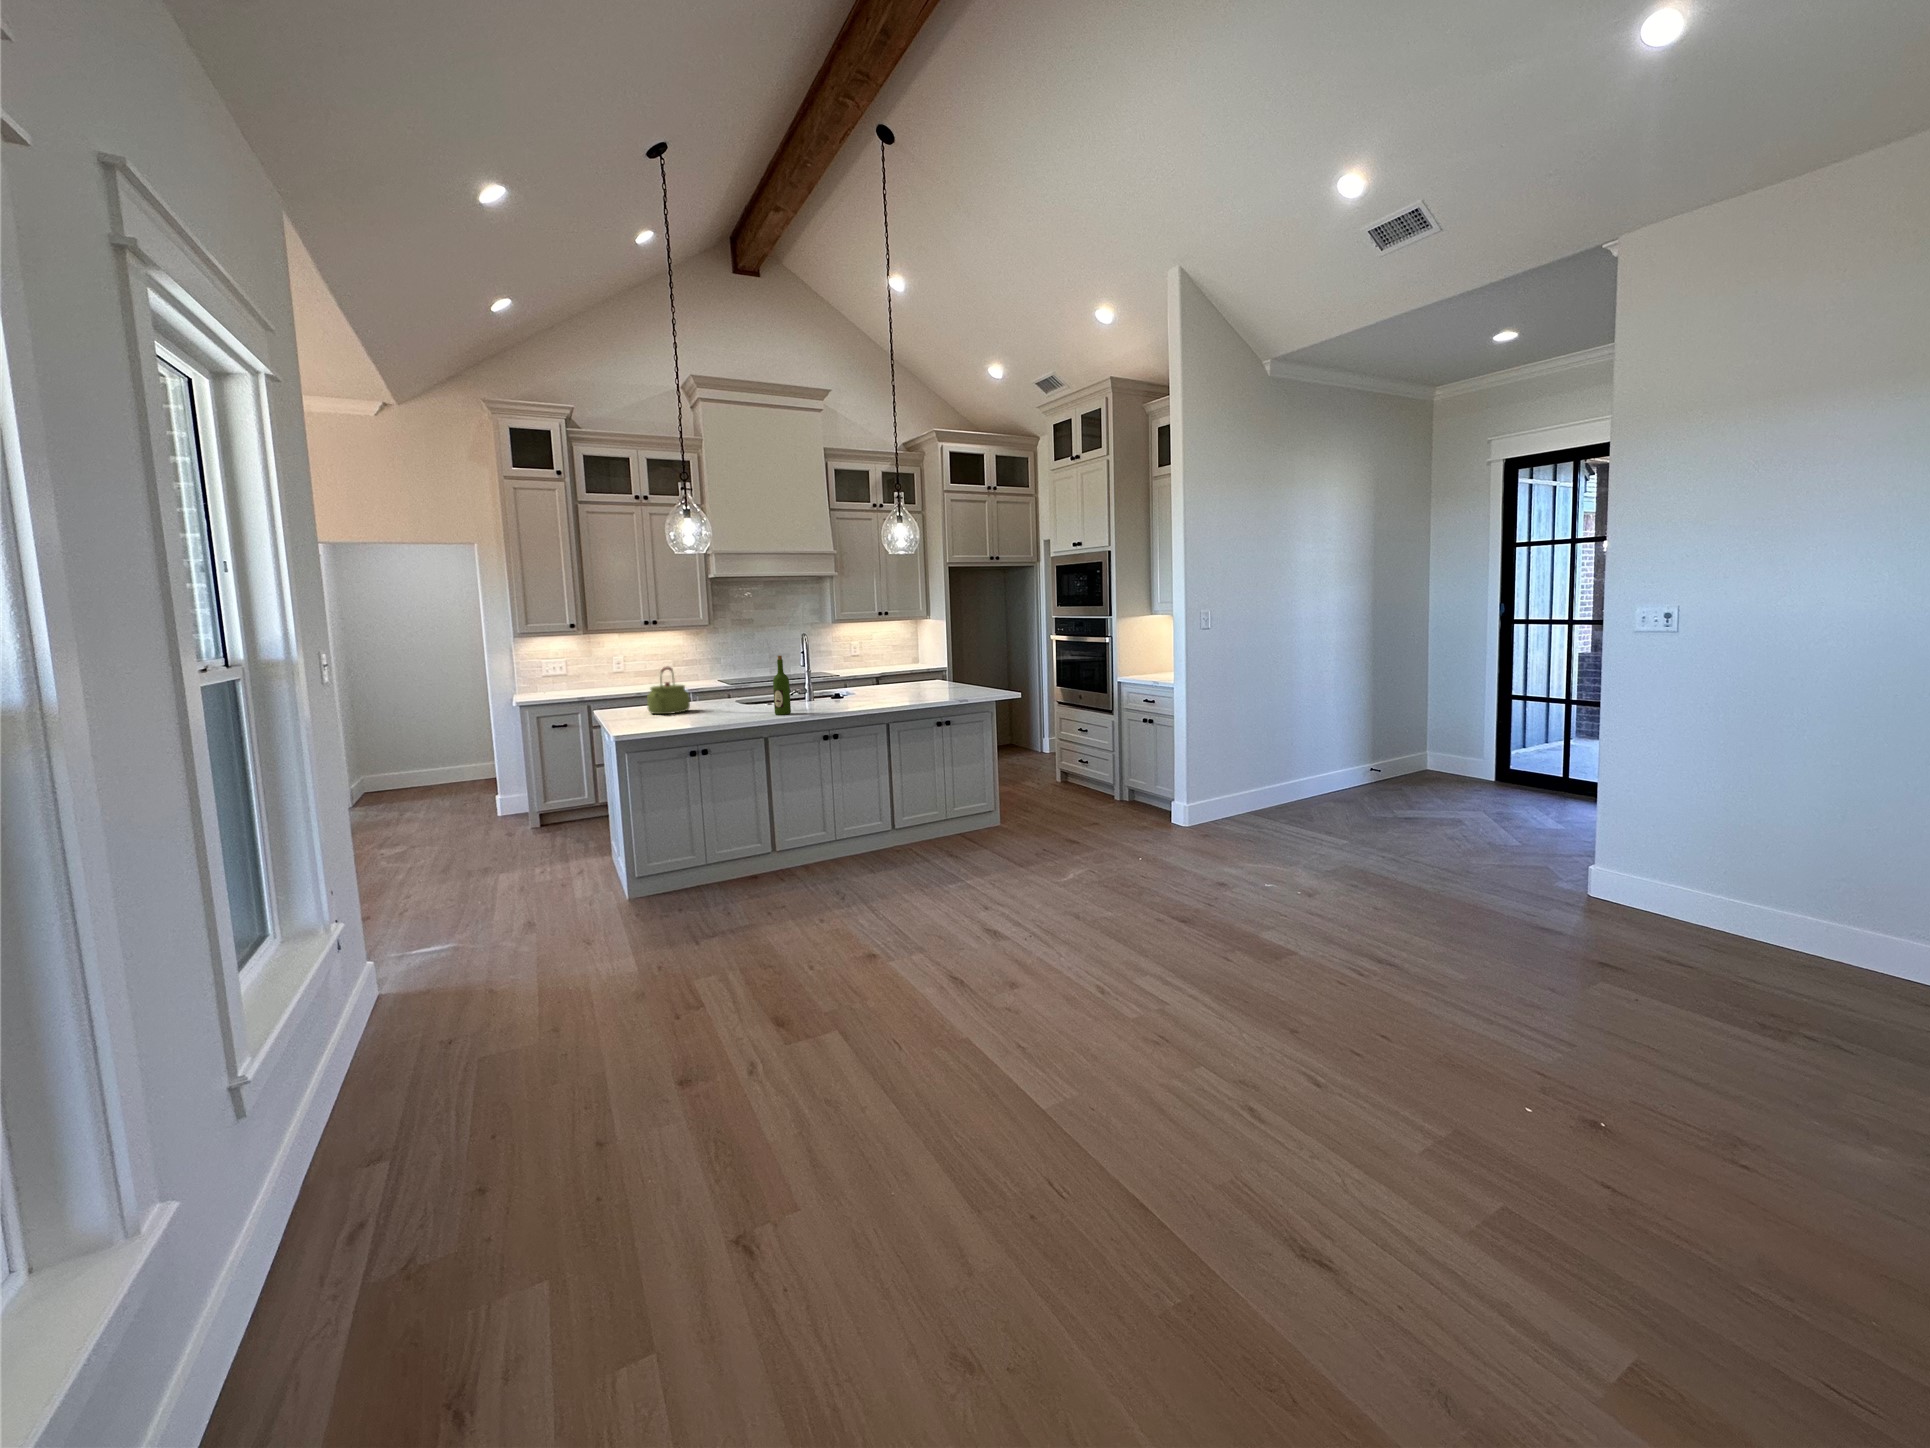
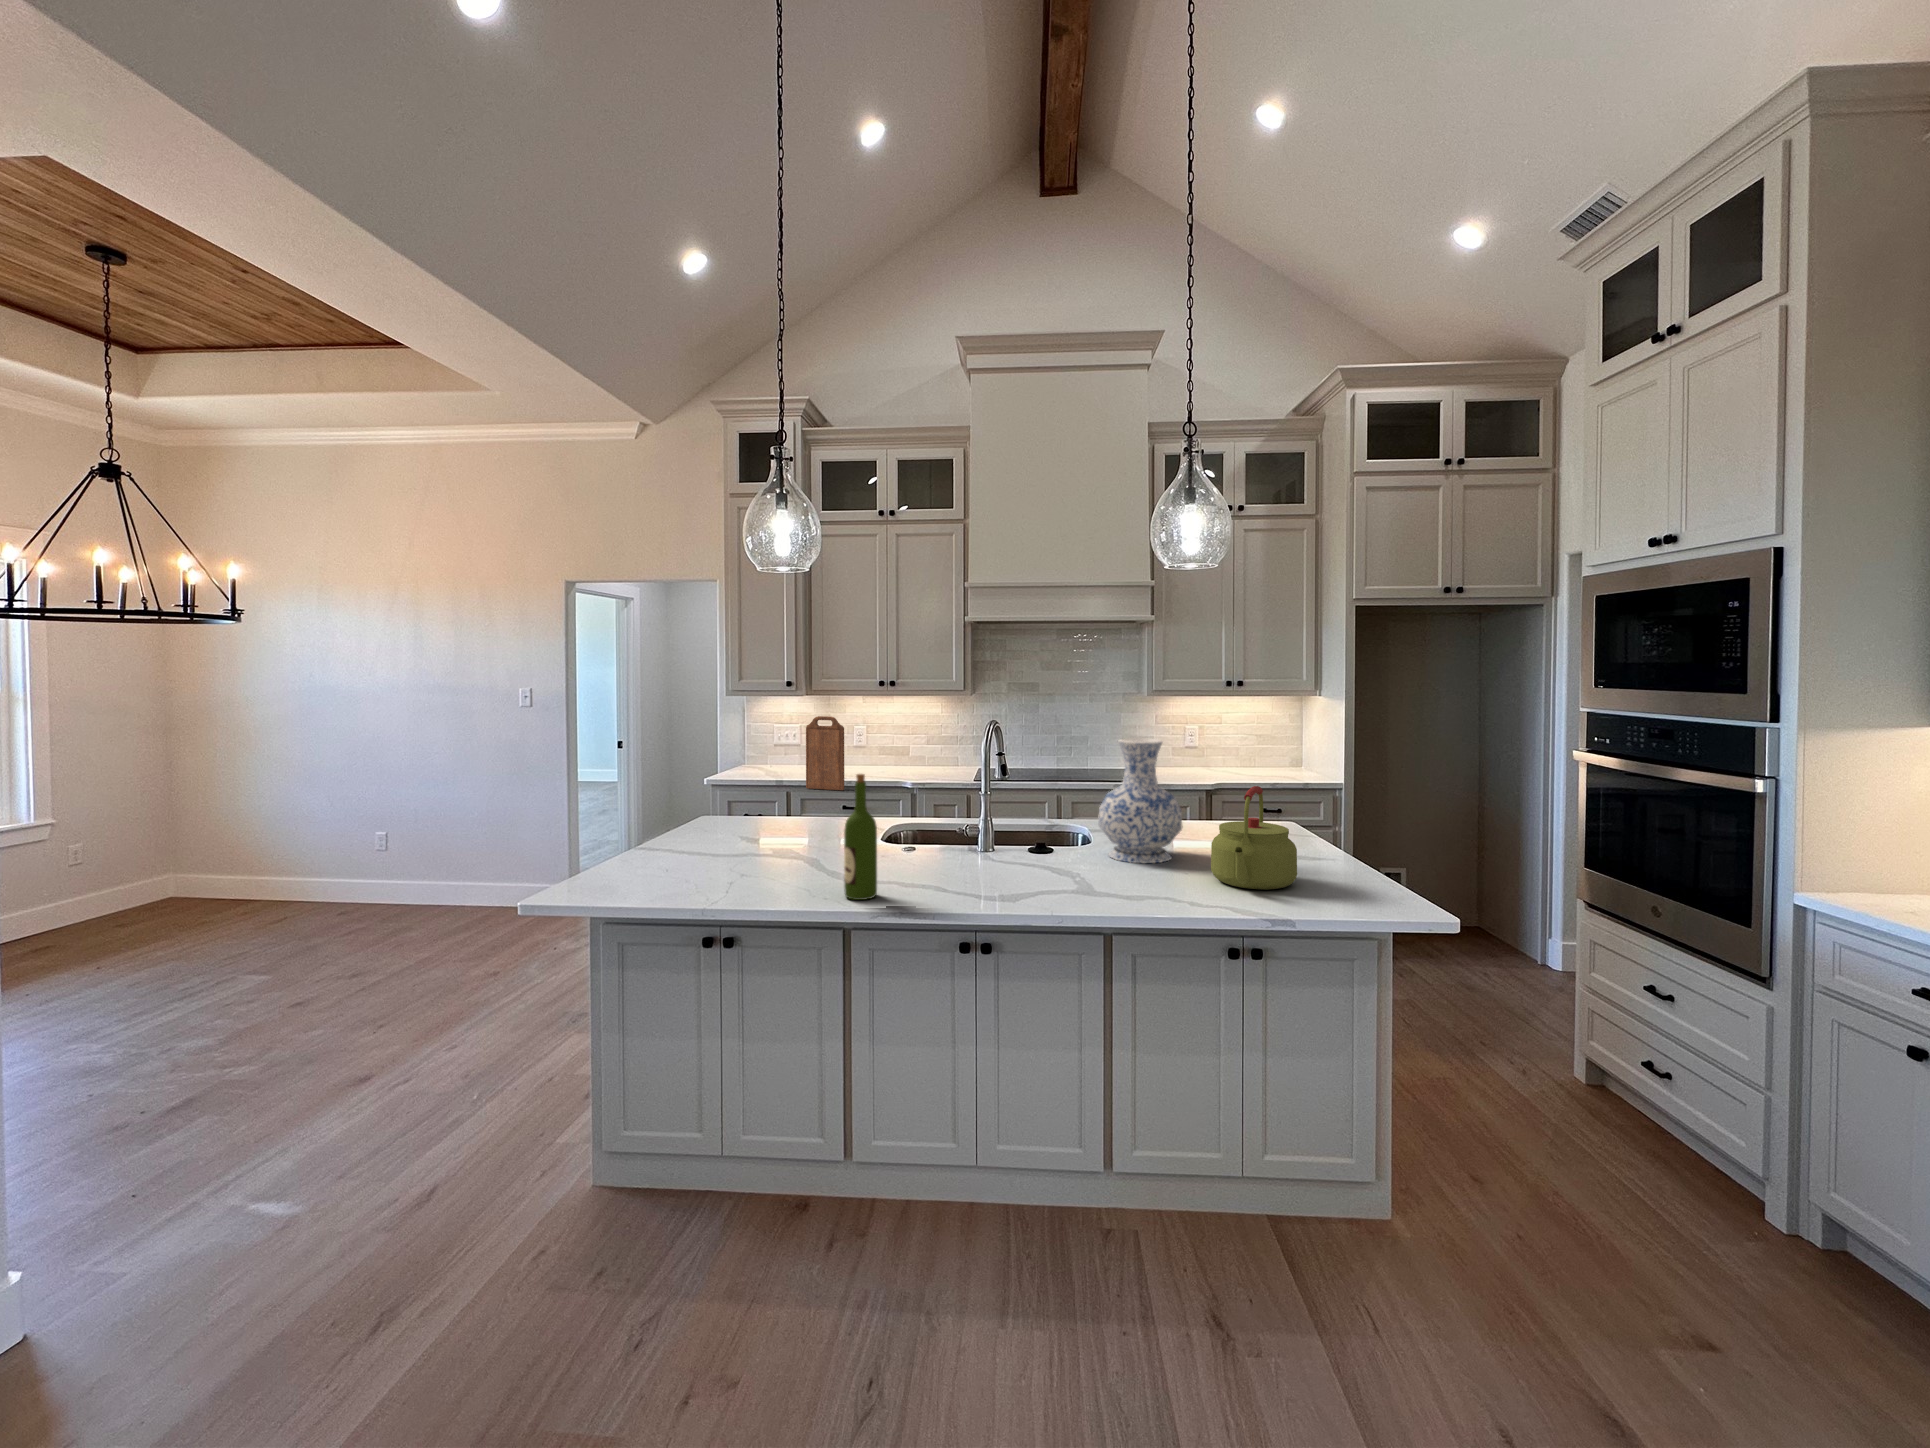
vase: none [862,638,903,697] -> present [1098,738,1183,863]
cutting board: none [607,645,643,698] -> present [806,716,844,790]
kettle: present [647,667,690,714] -> present [1211,786,1297,890]

